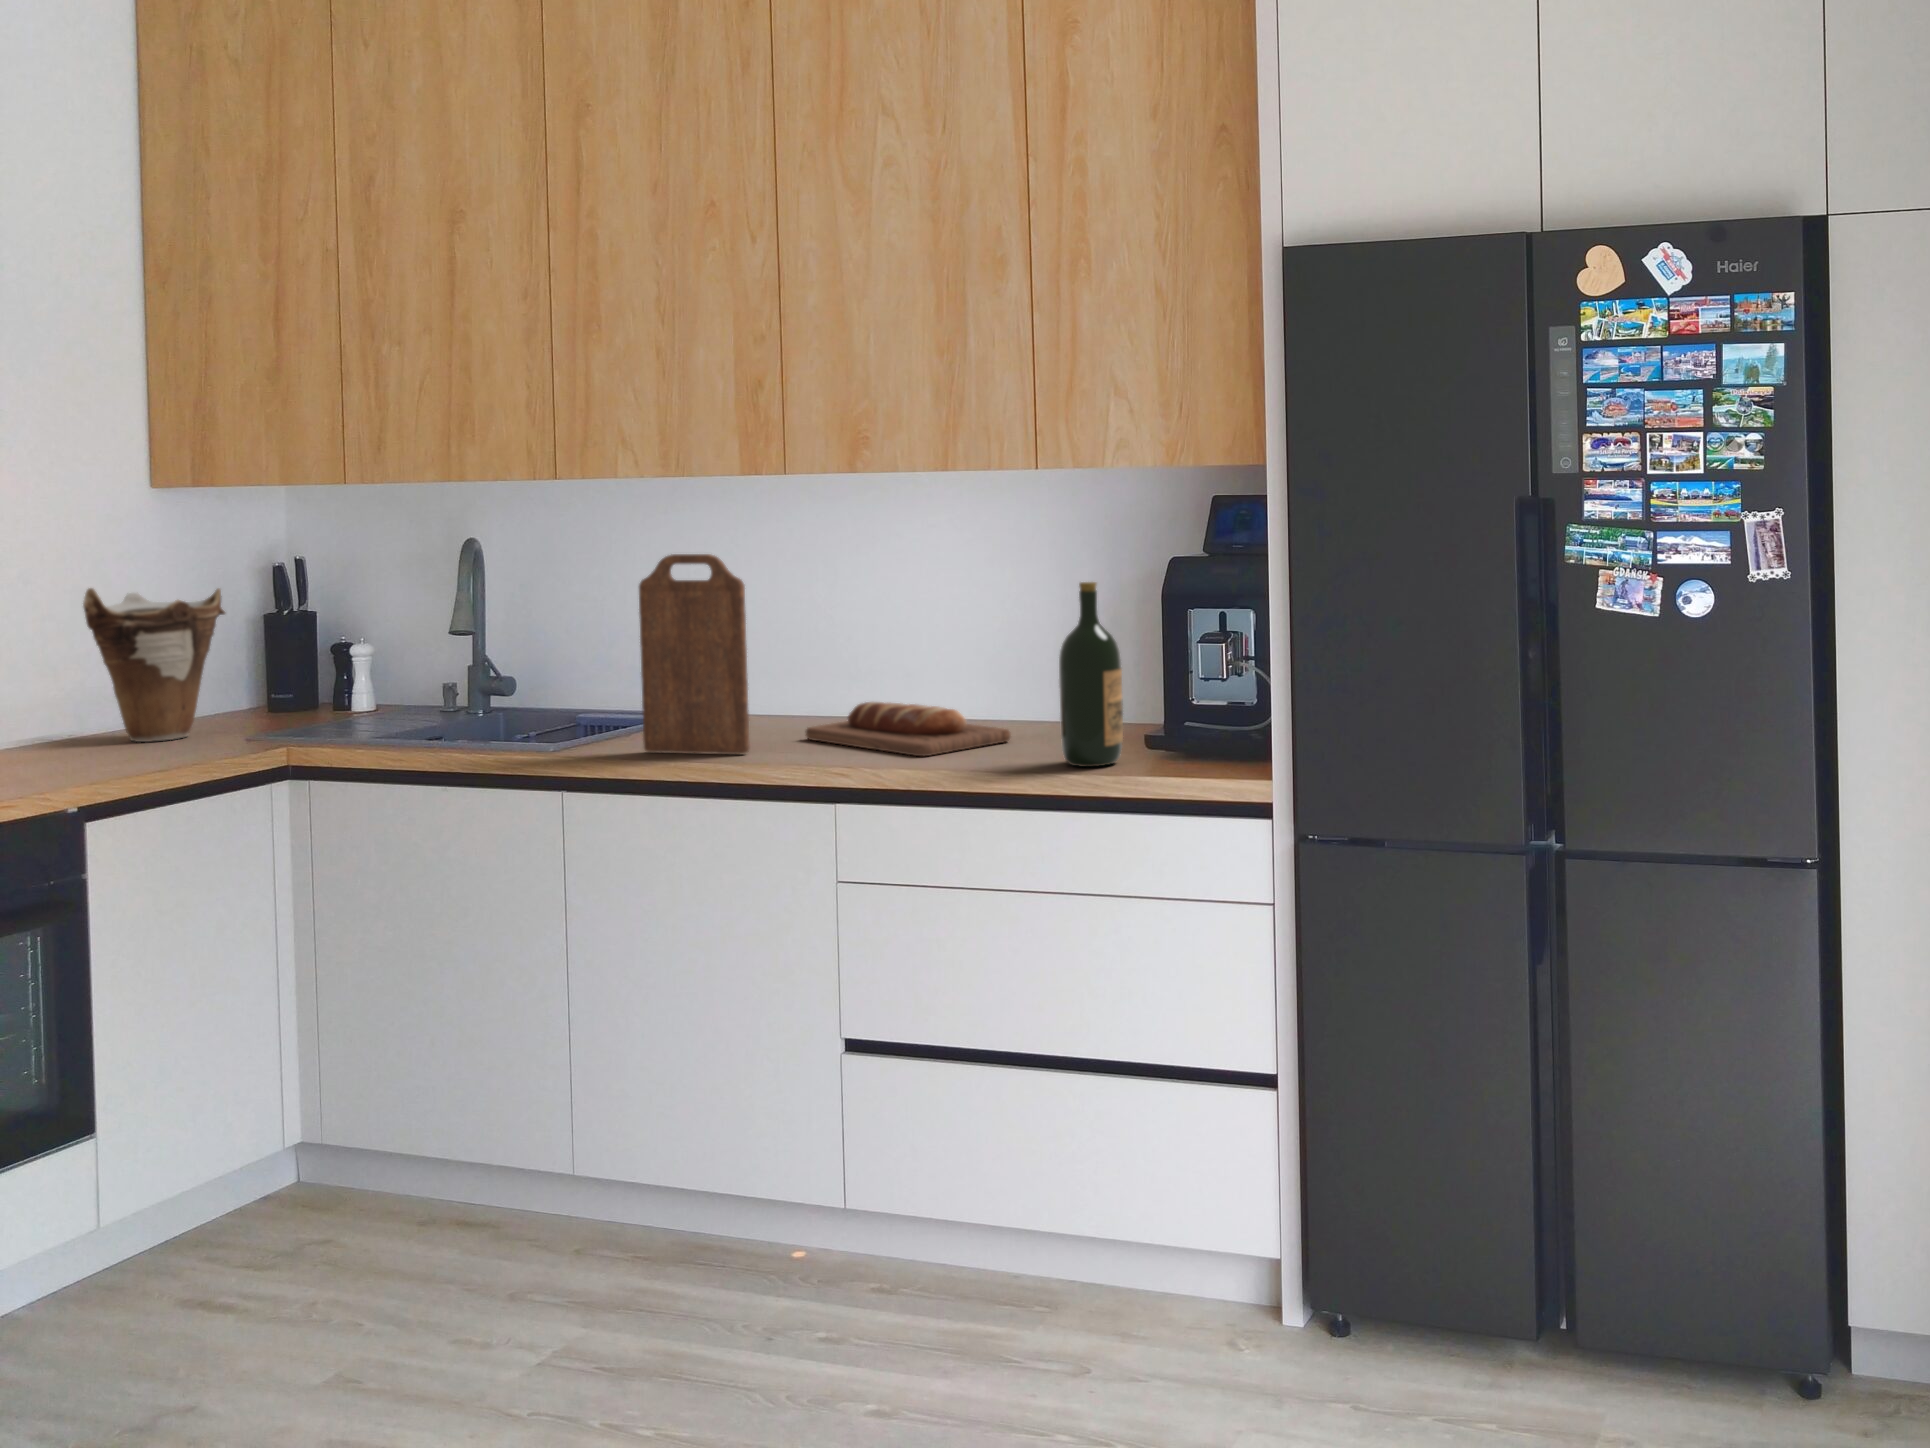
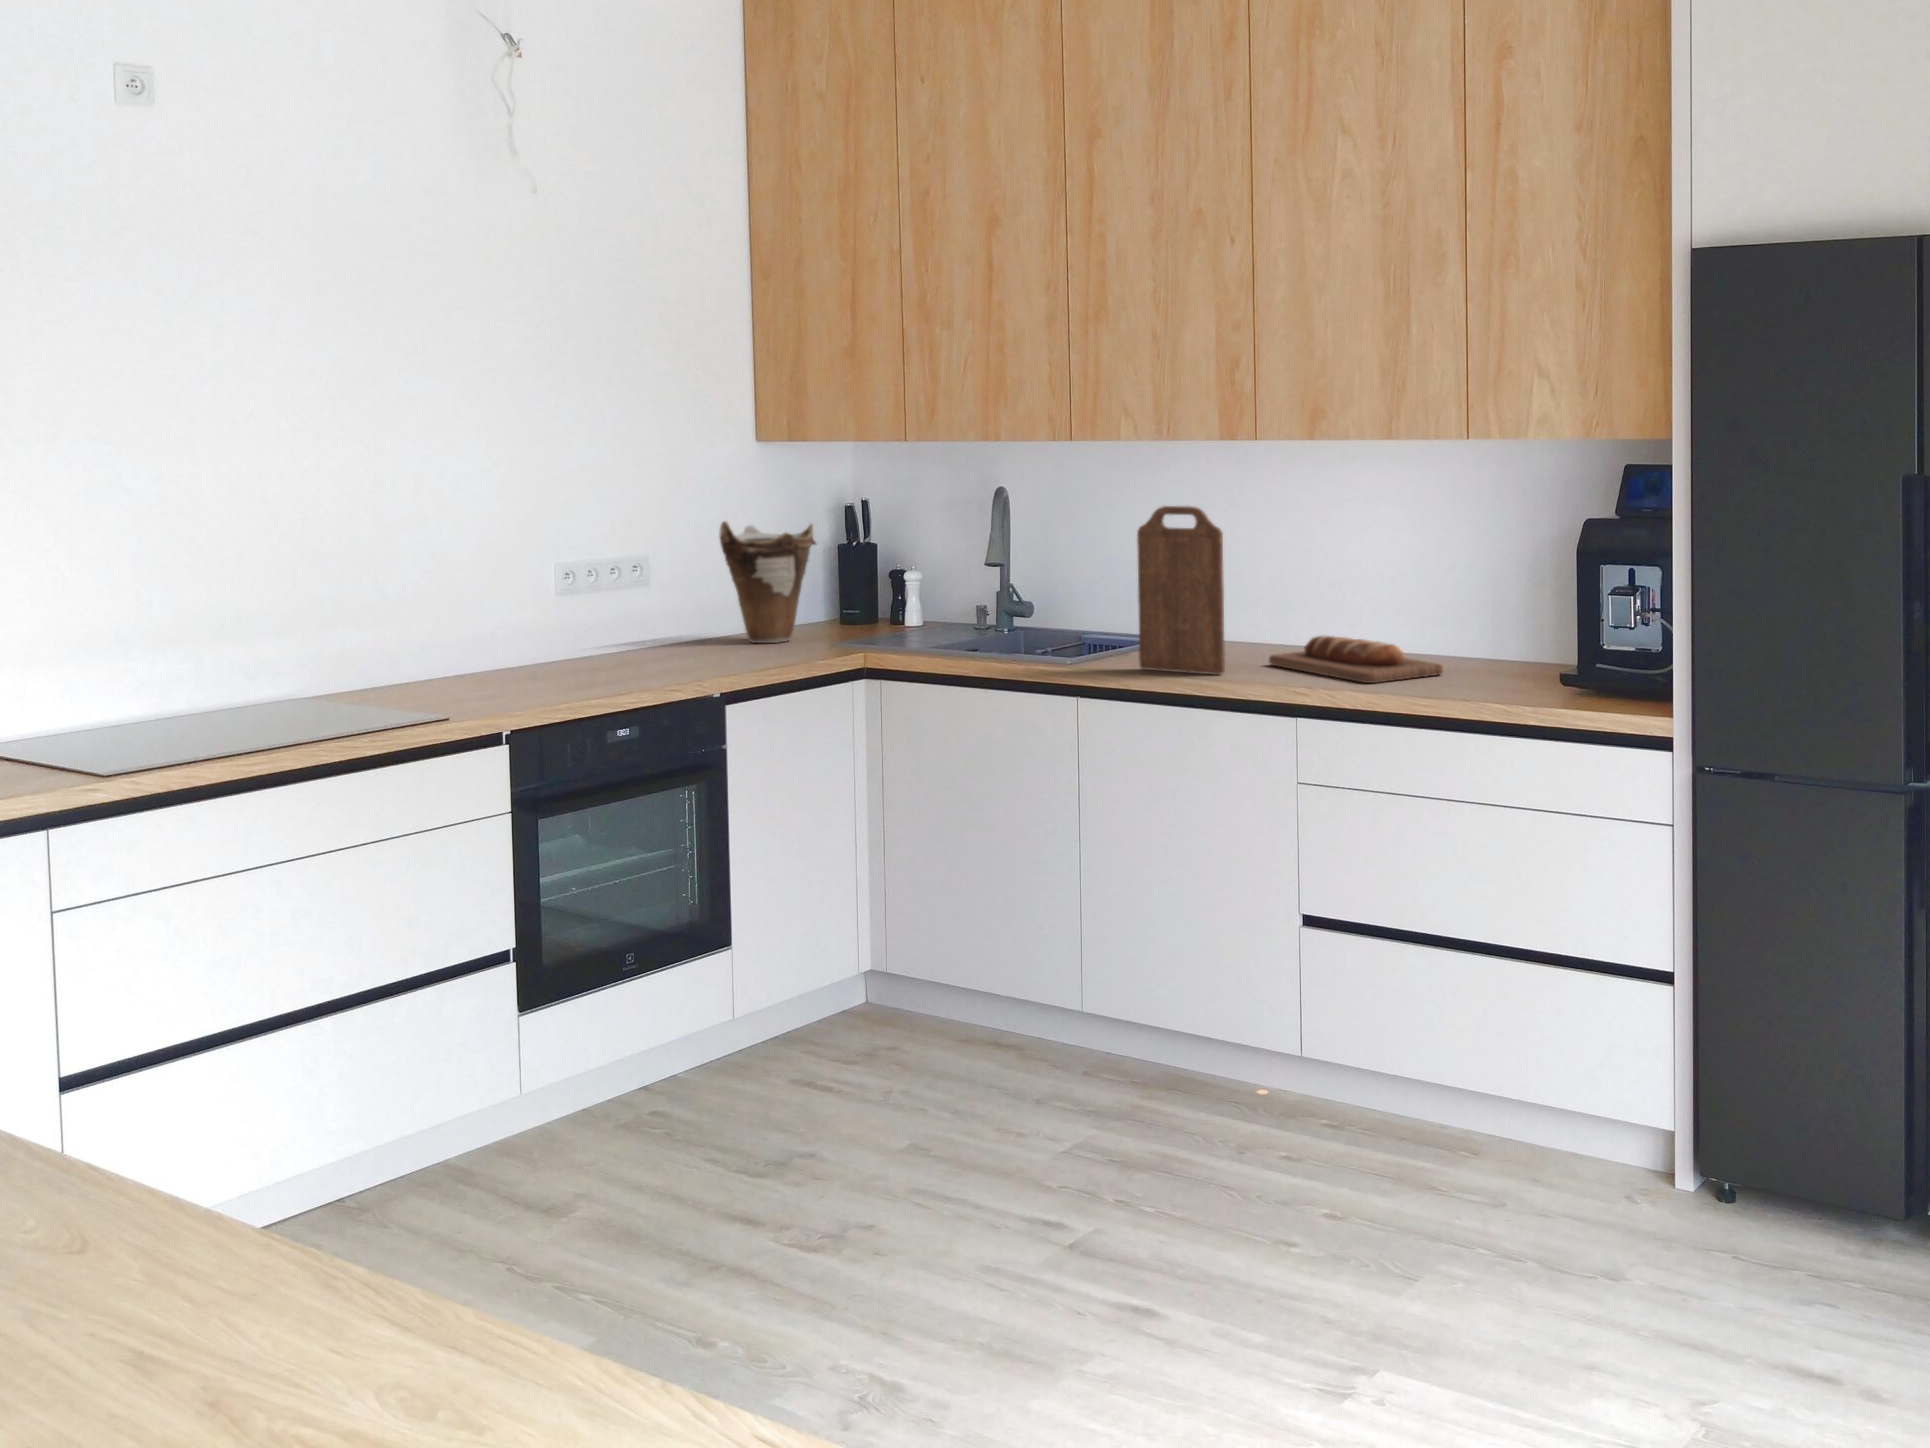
wine bottle: present [1059,582,1123,767] -> none [1487,539,1541,698]

